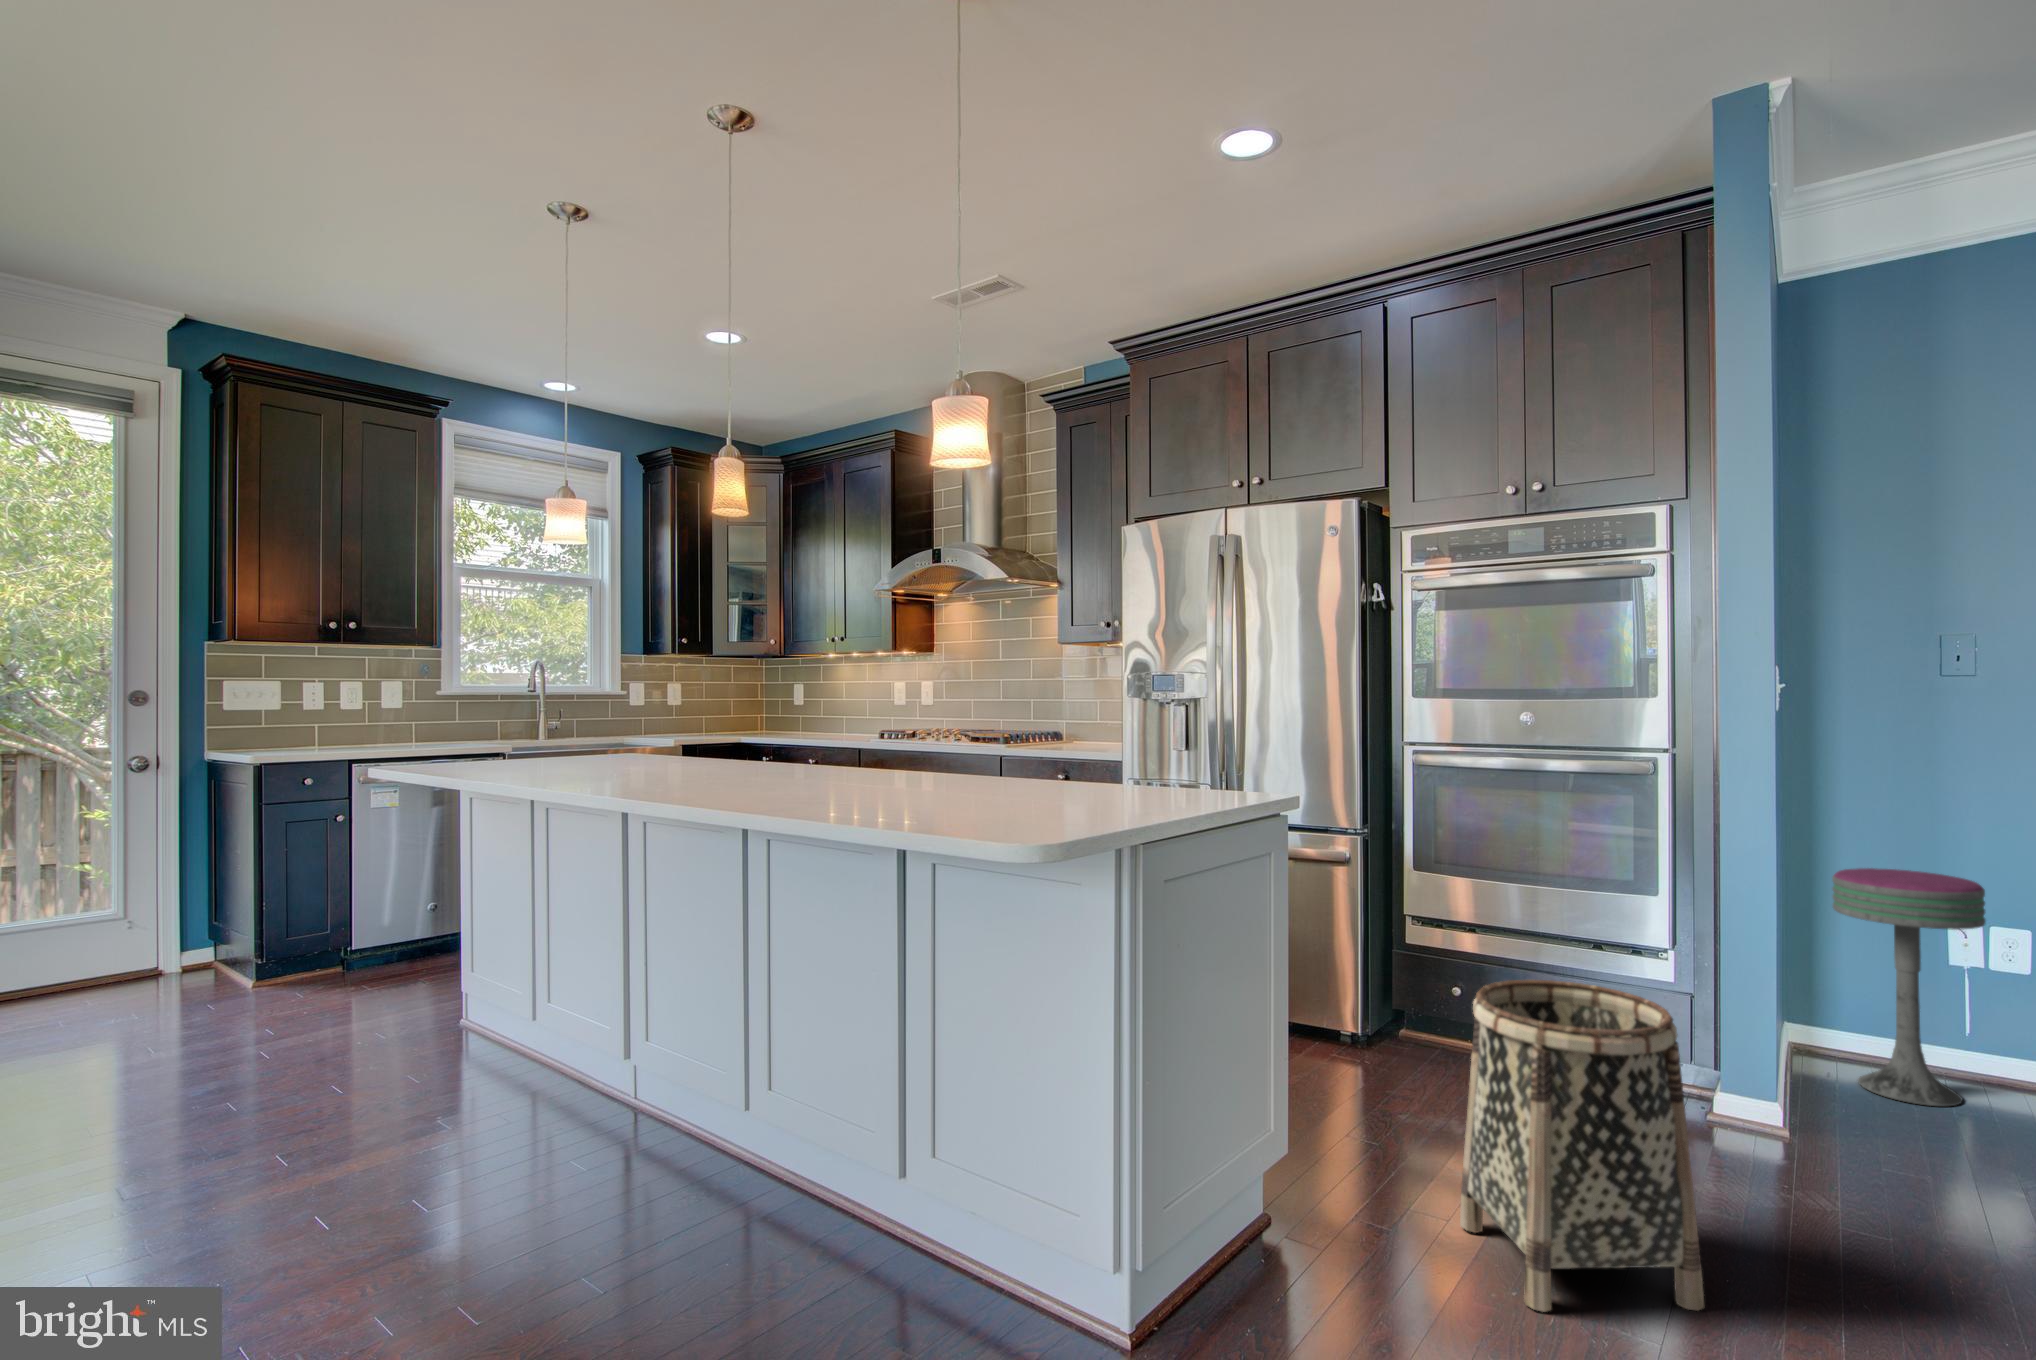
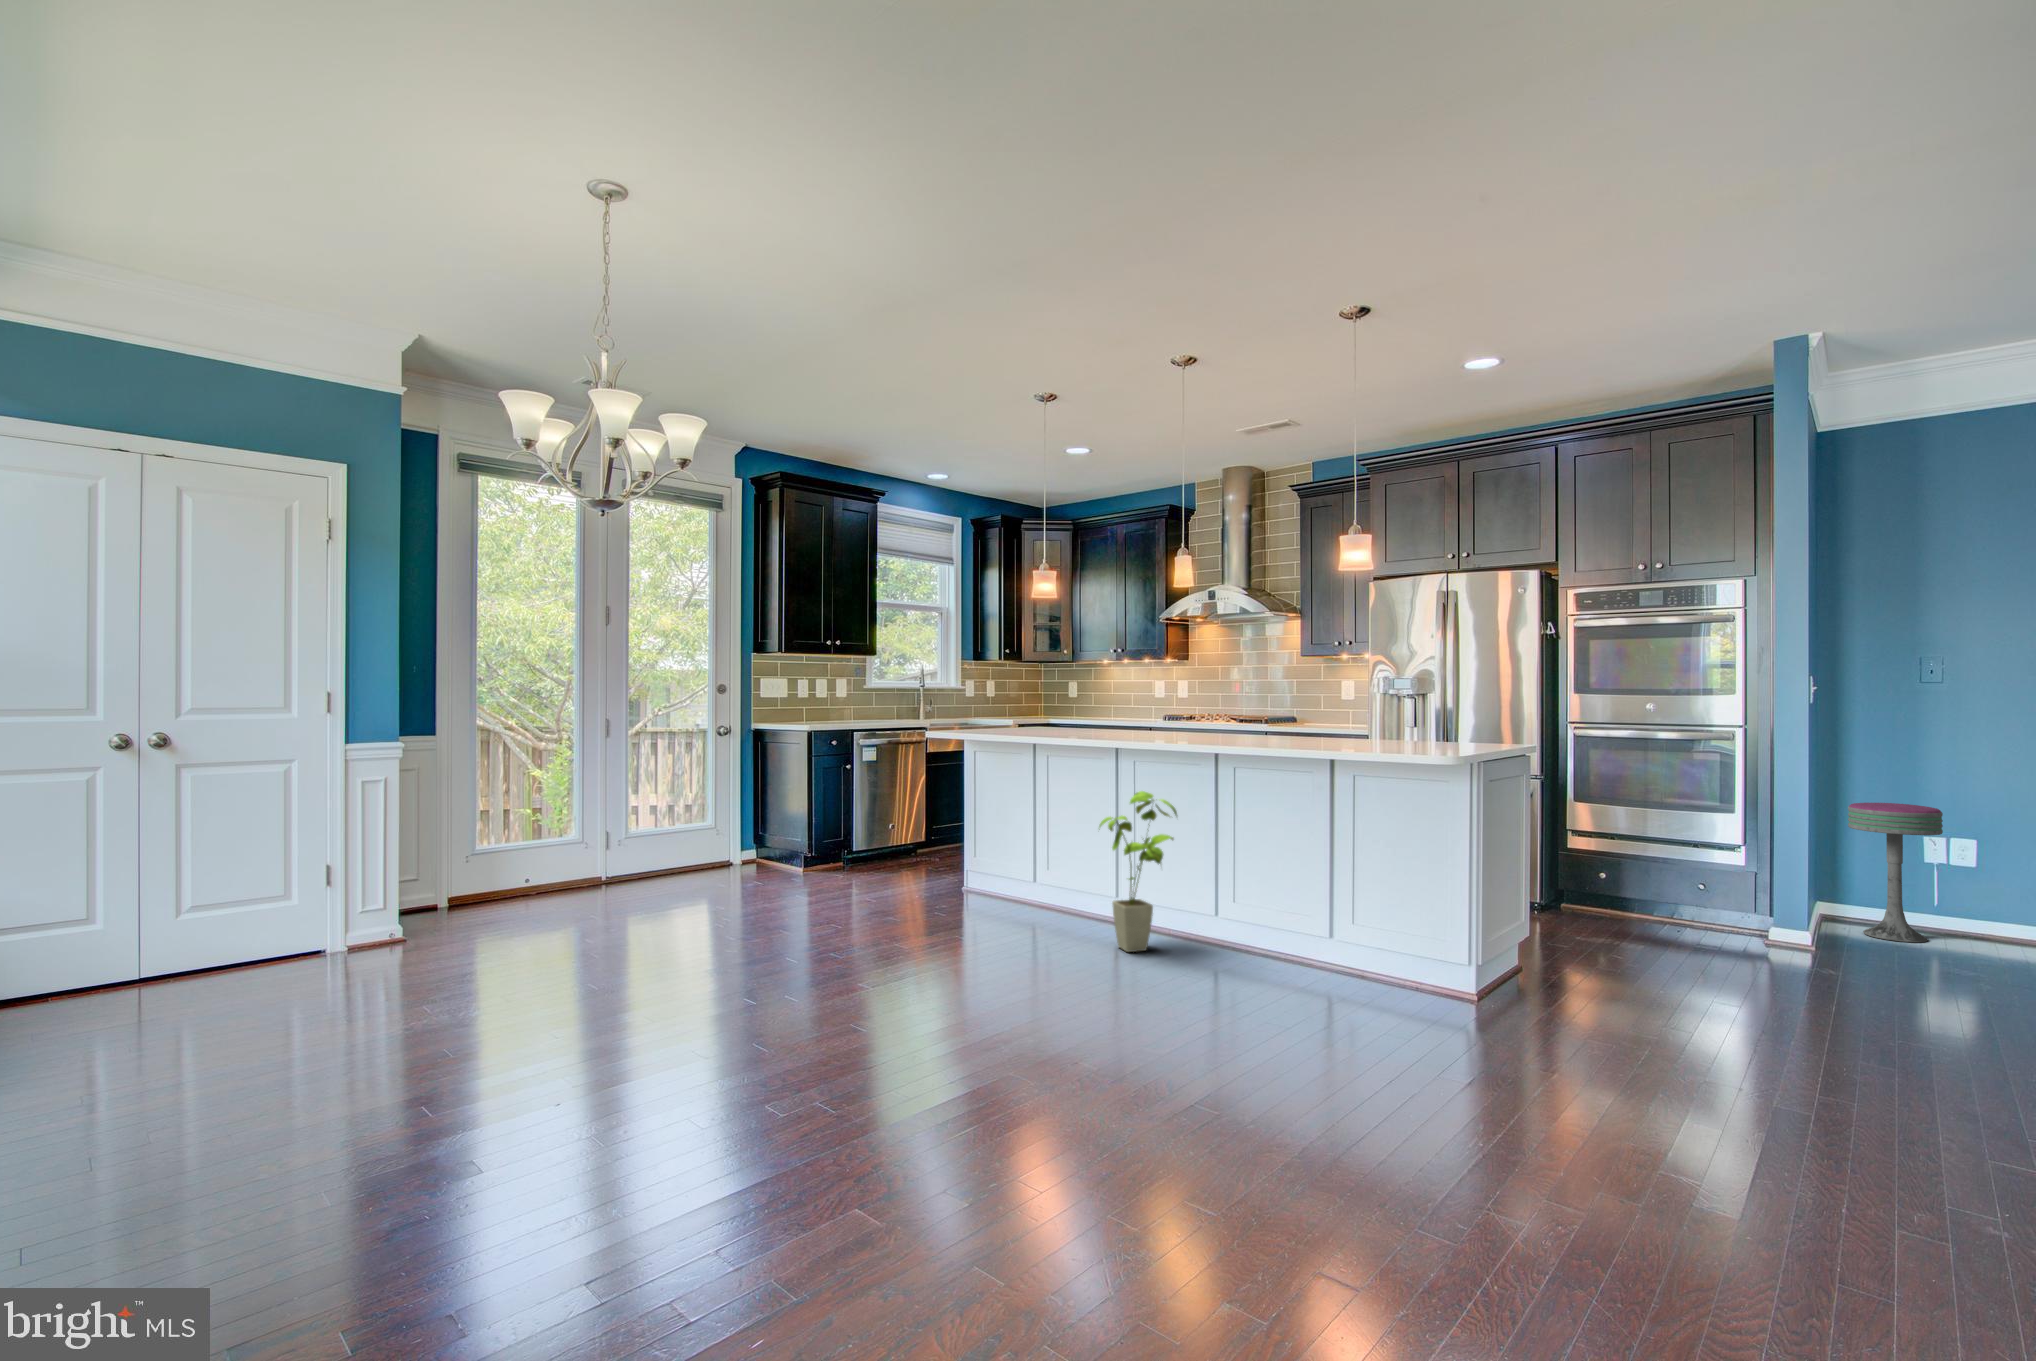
house plant: none [501,889,673,1205] -> present [1099,791,1177,952]
basket: present [1460,980,1704,1312] -> none [1623,844,1756,996]

